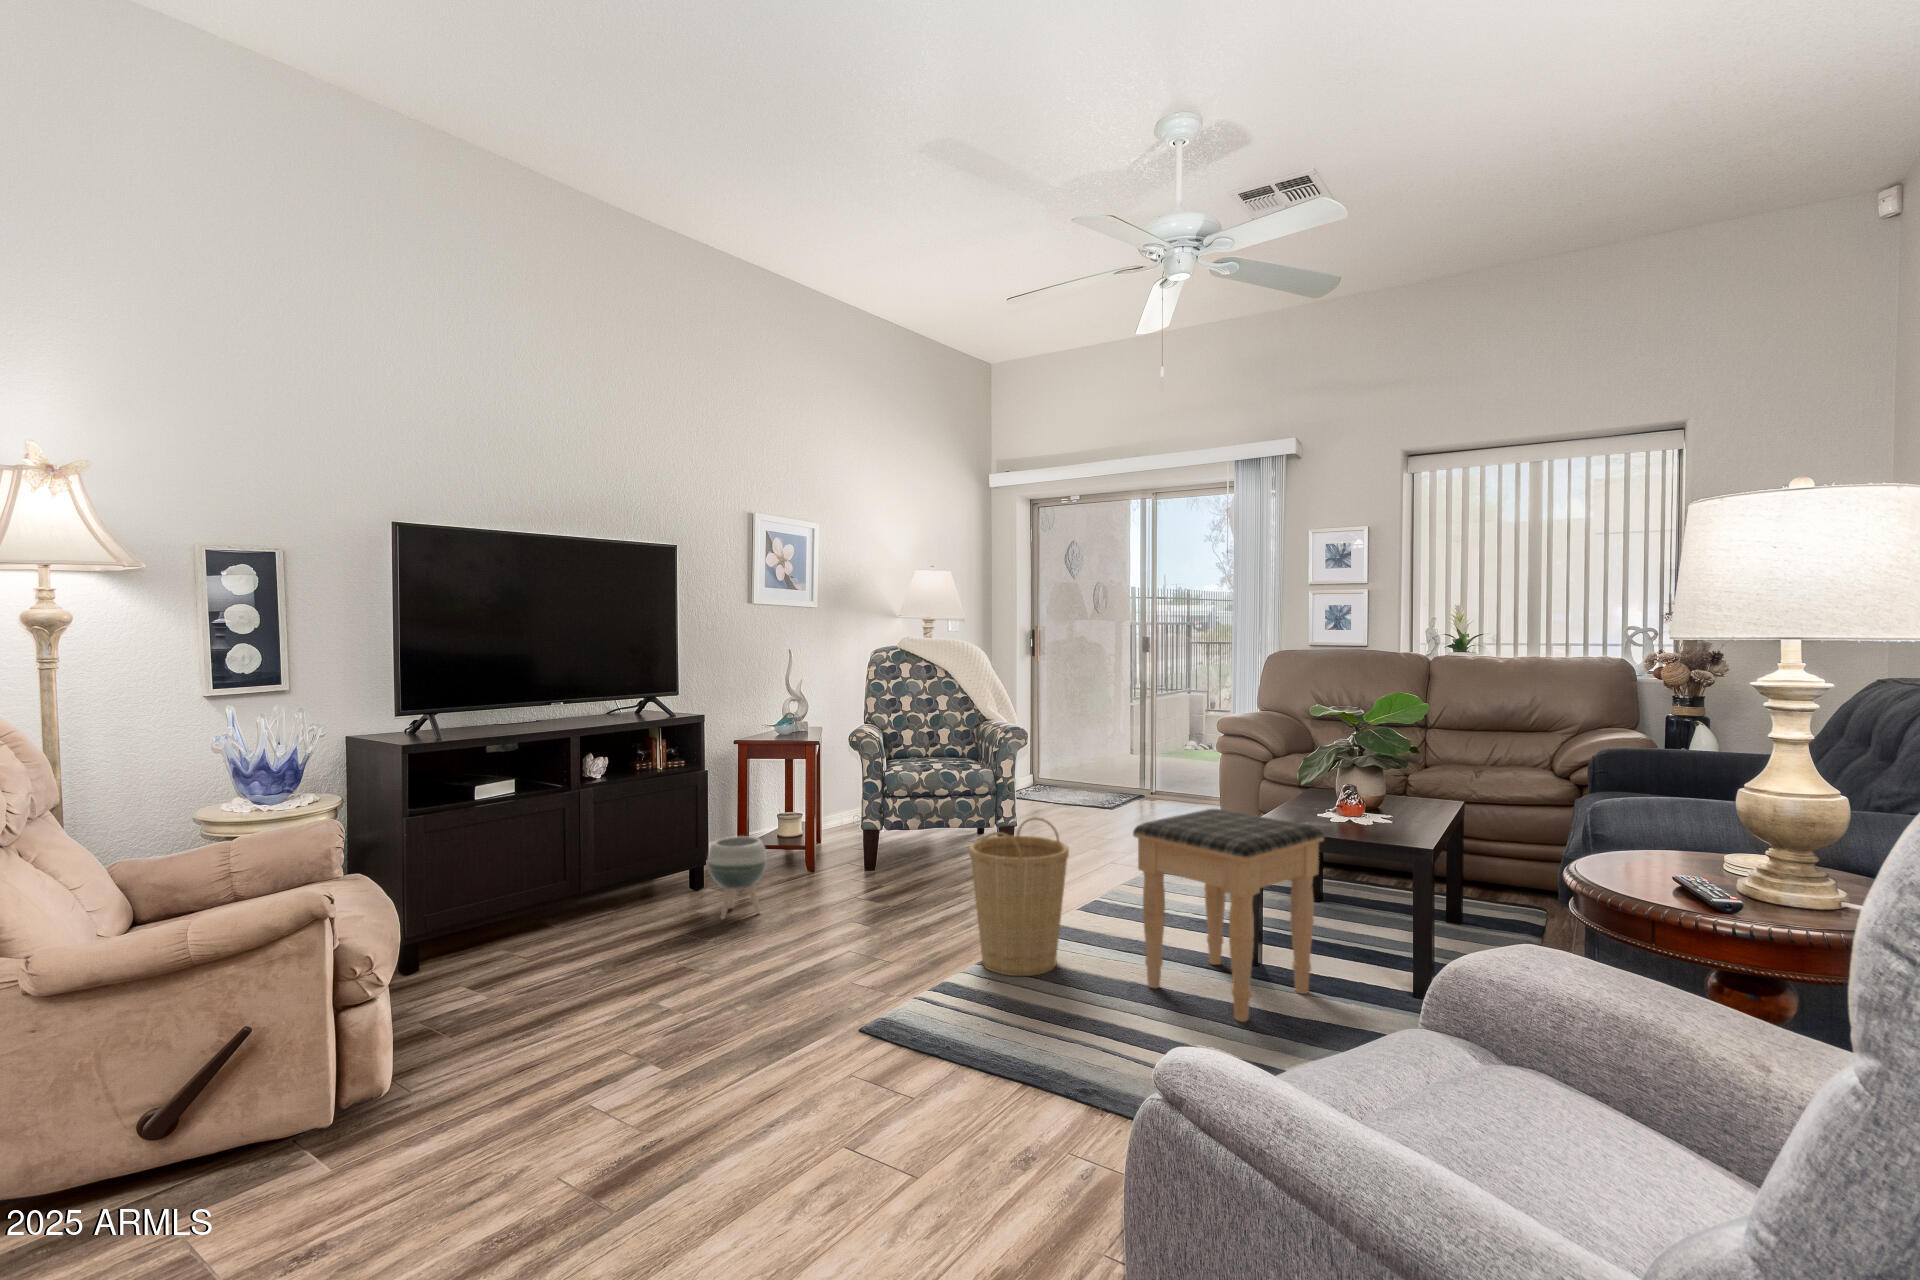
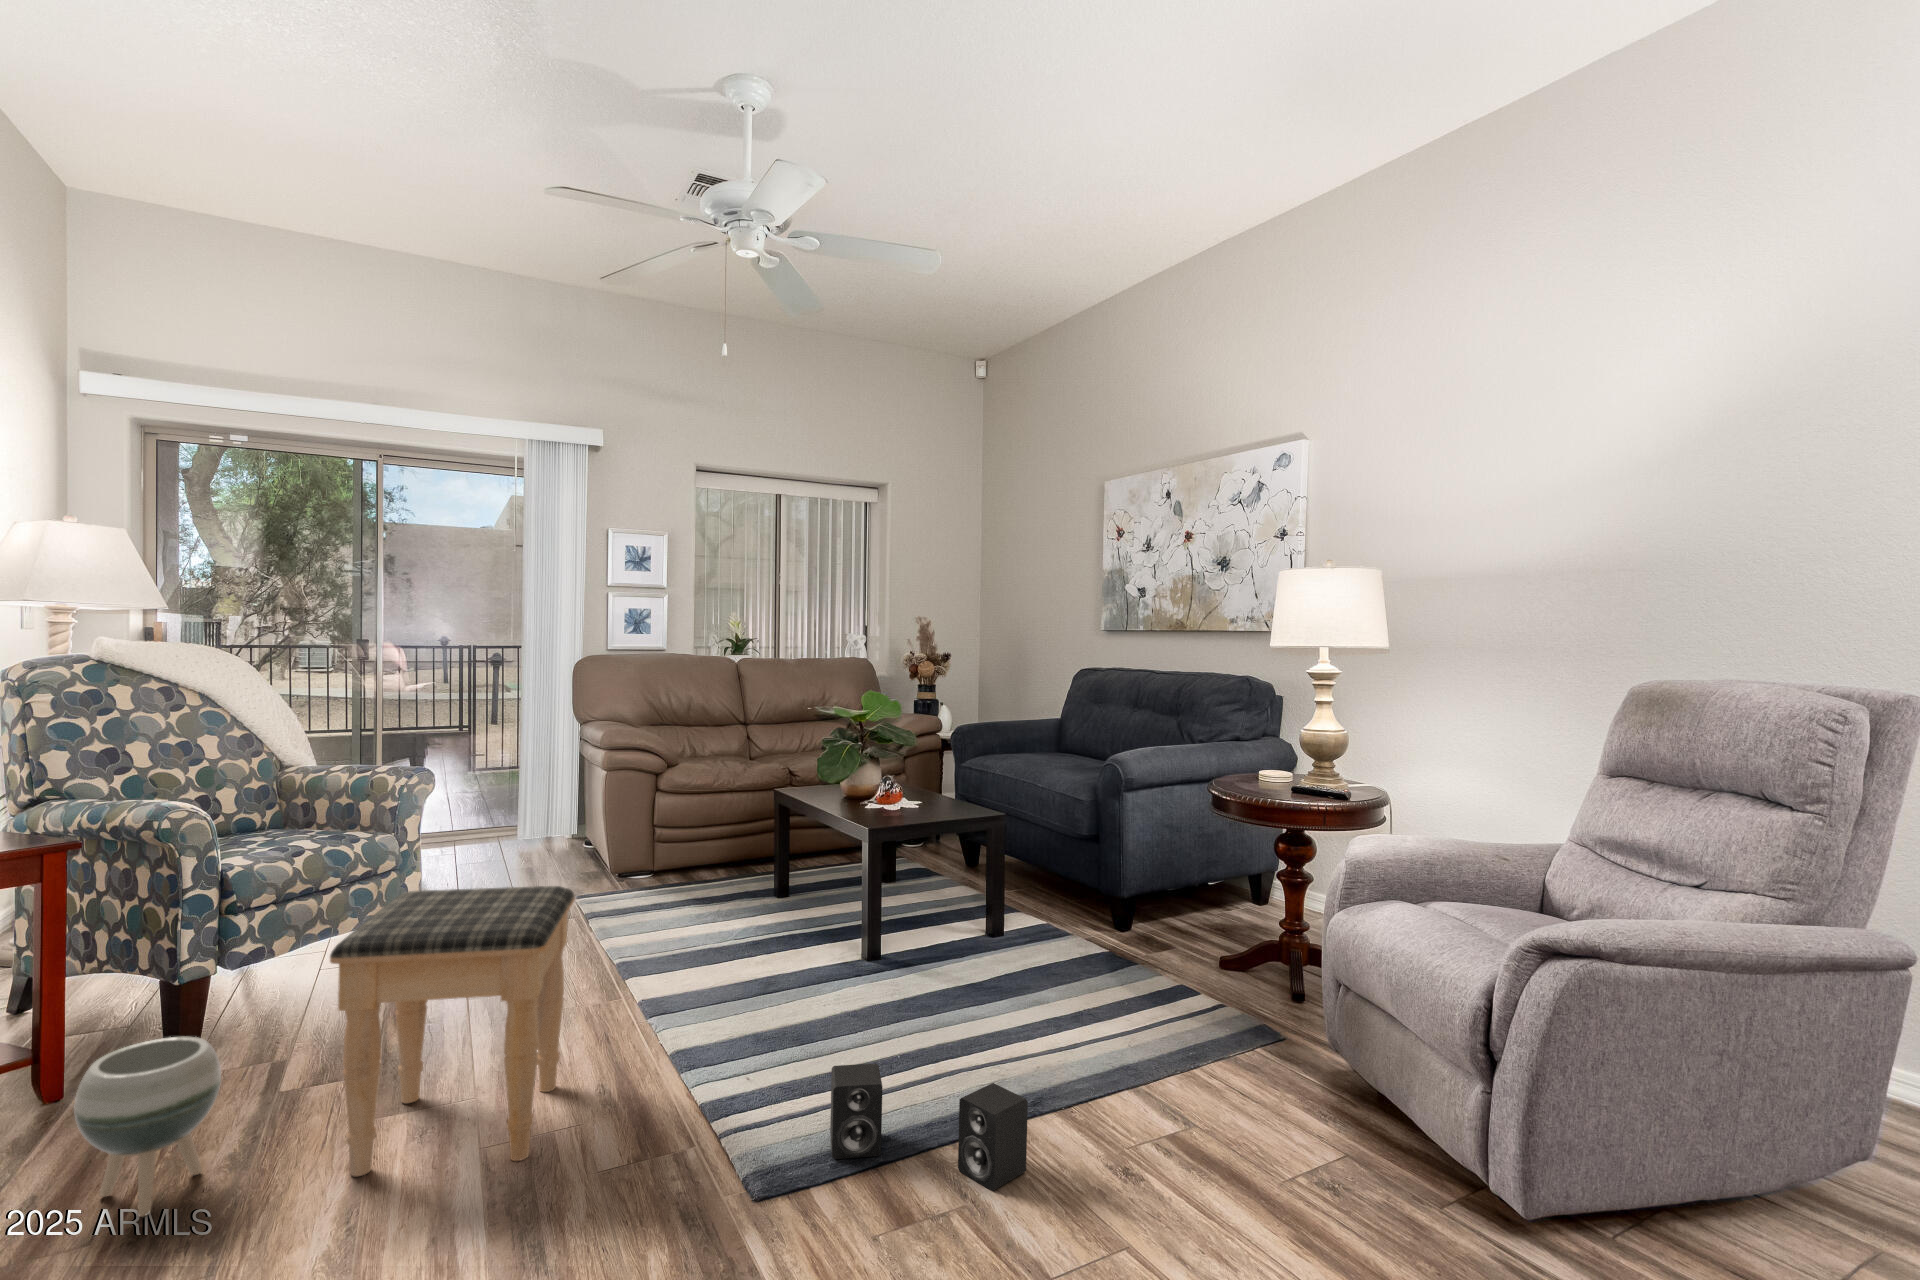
footstool: present [1133,809,1324,1022] -> present [330,886,575,1176]
basket: present [969,817,1069,976] -> none [660,871,783,1068]
speaker: none [914,973,988,1116] -> present [830,1063,1028,1191]

